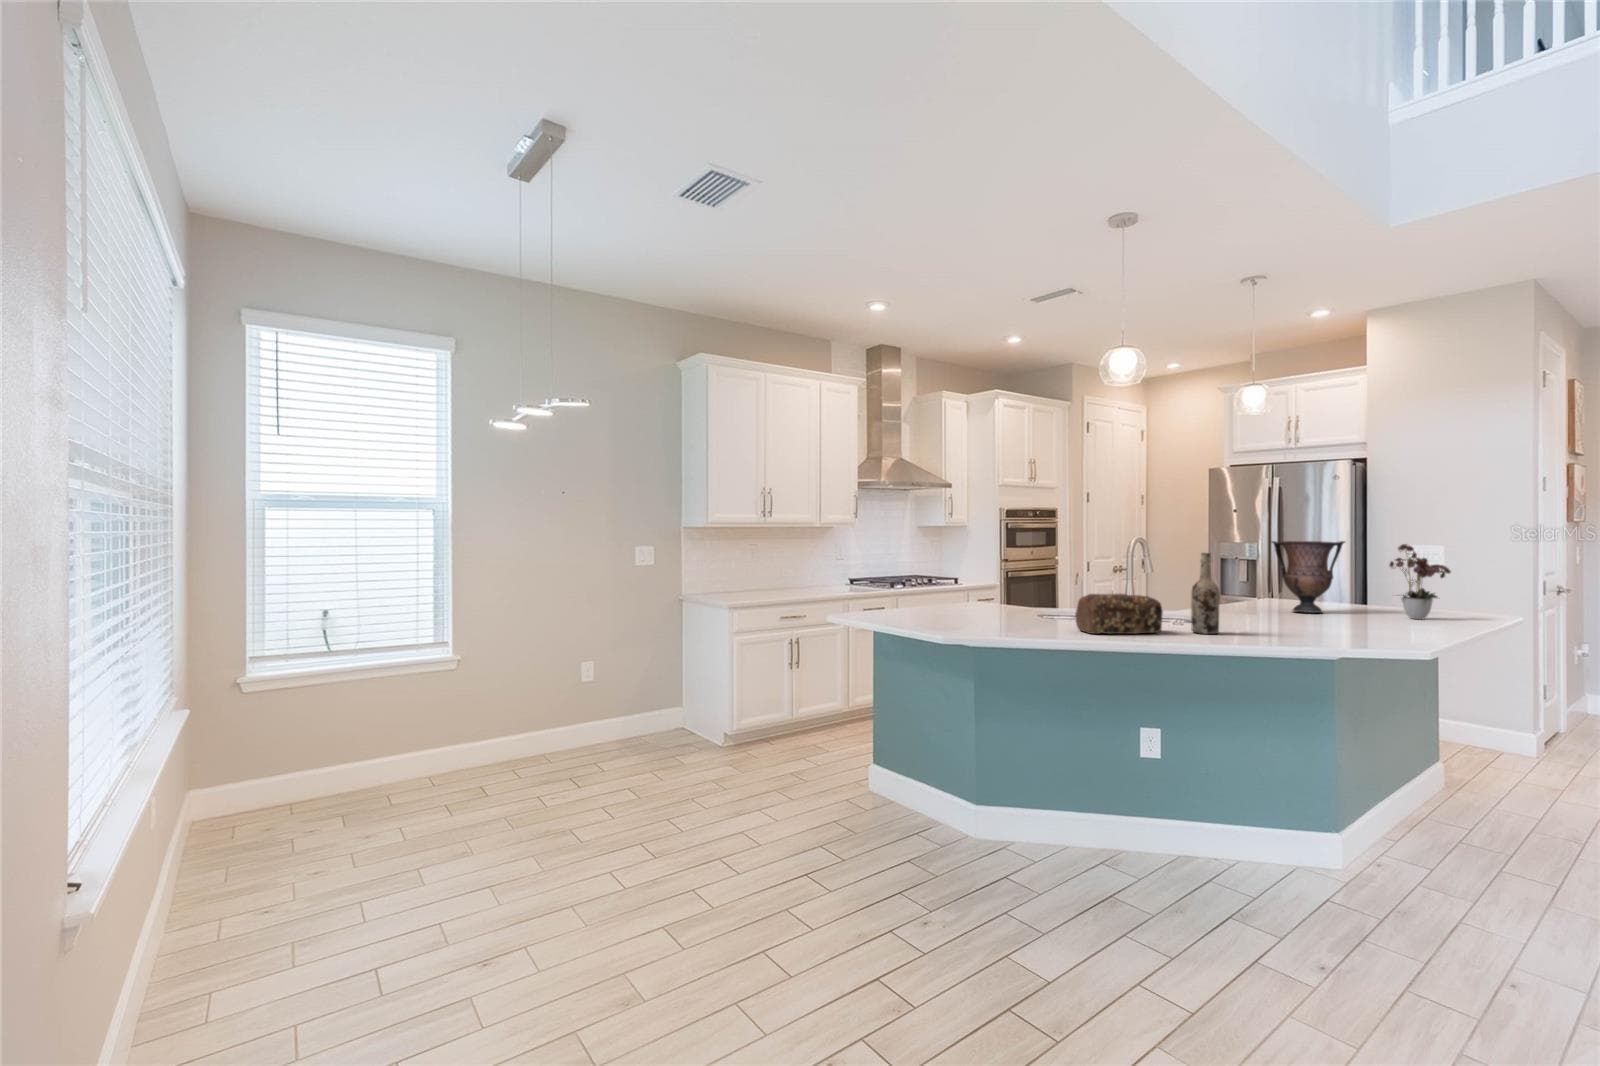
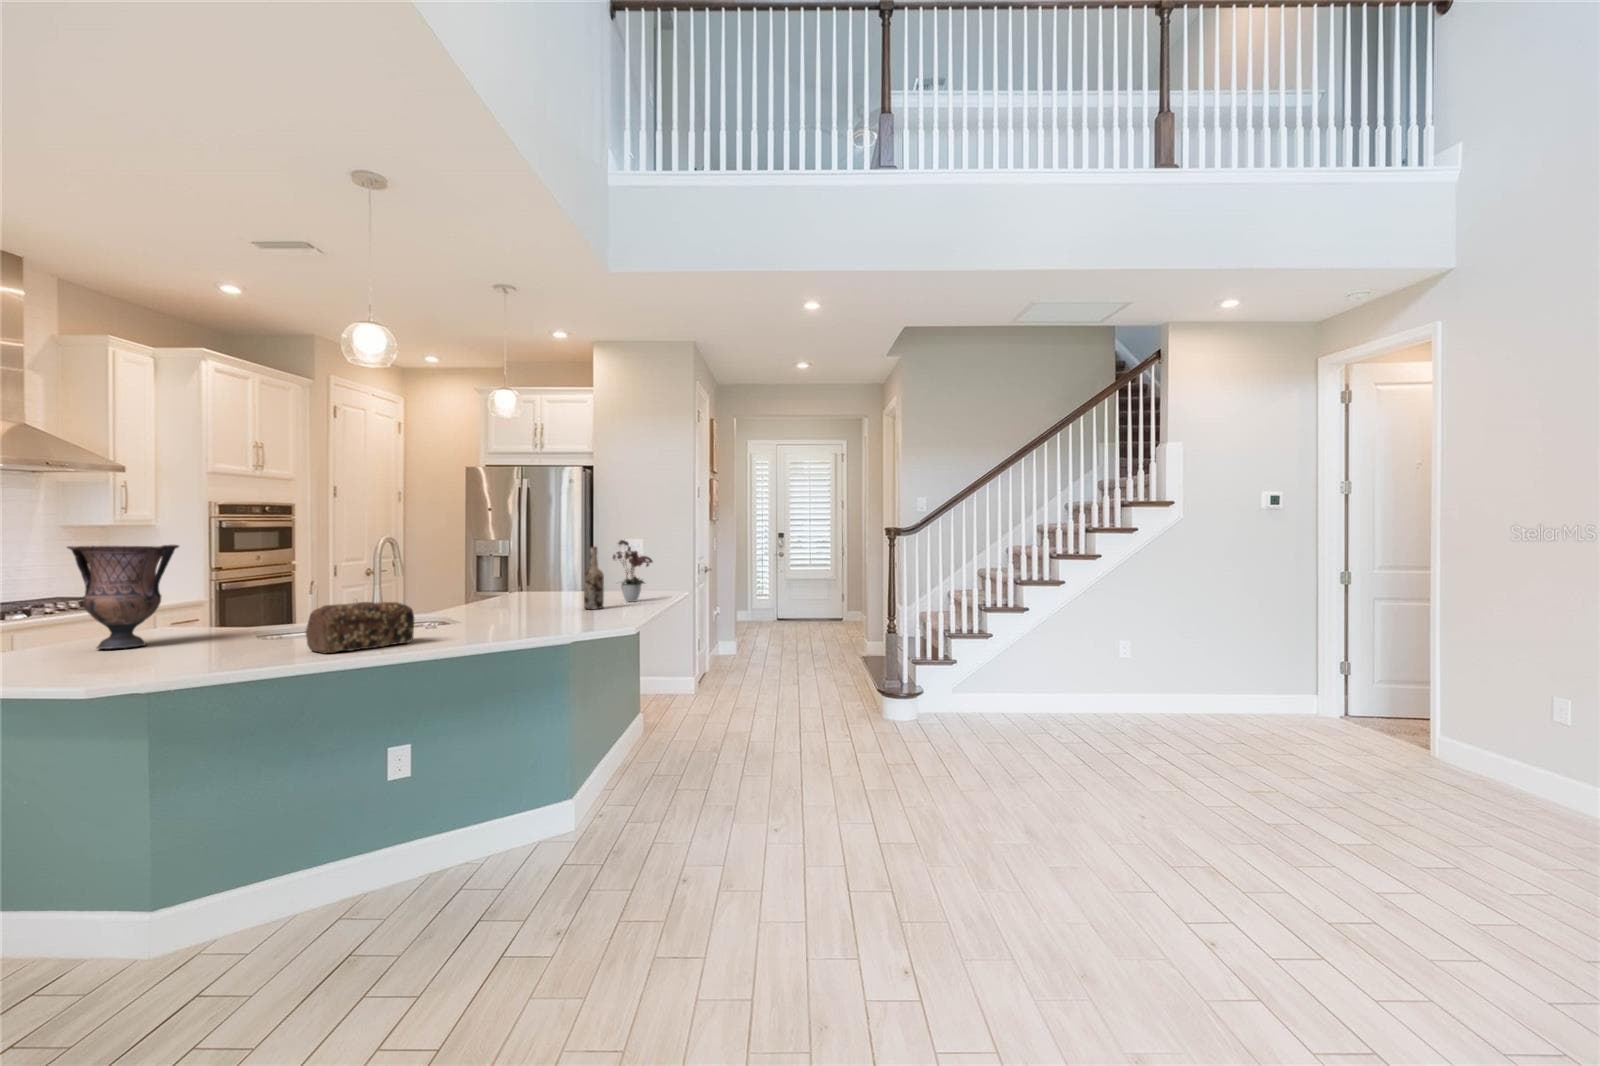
vase: present [1272,541,1345,613] -> present [67,545,179,649]
wine bottle: present [1191,553,1220,634] -> present [584,547,604,610]

